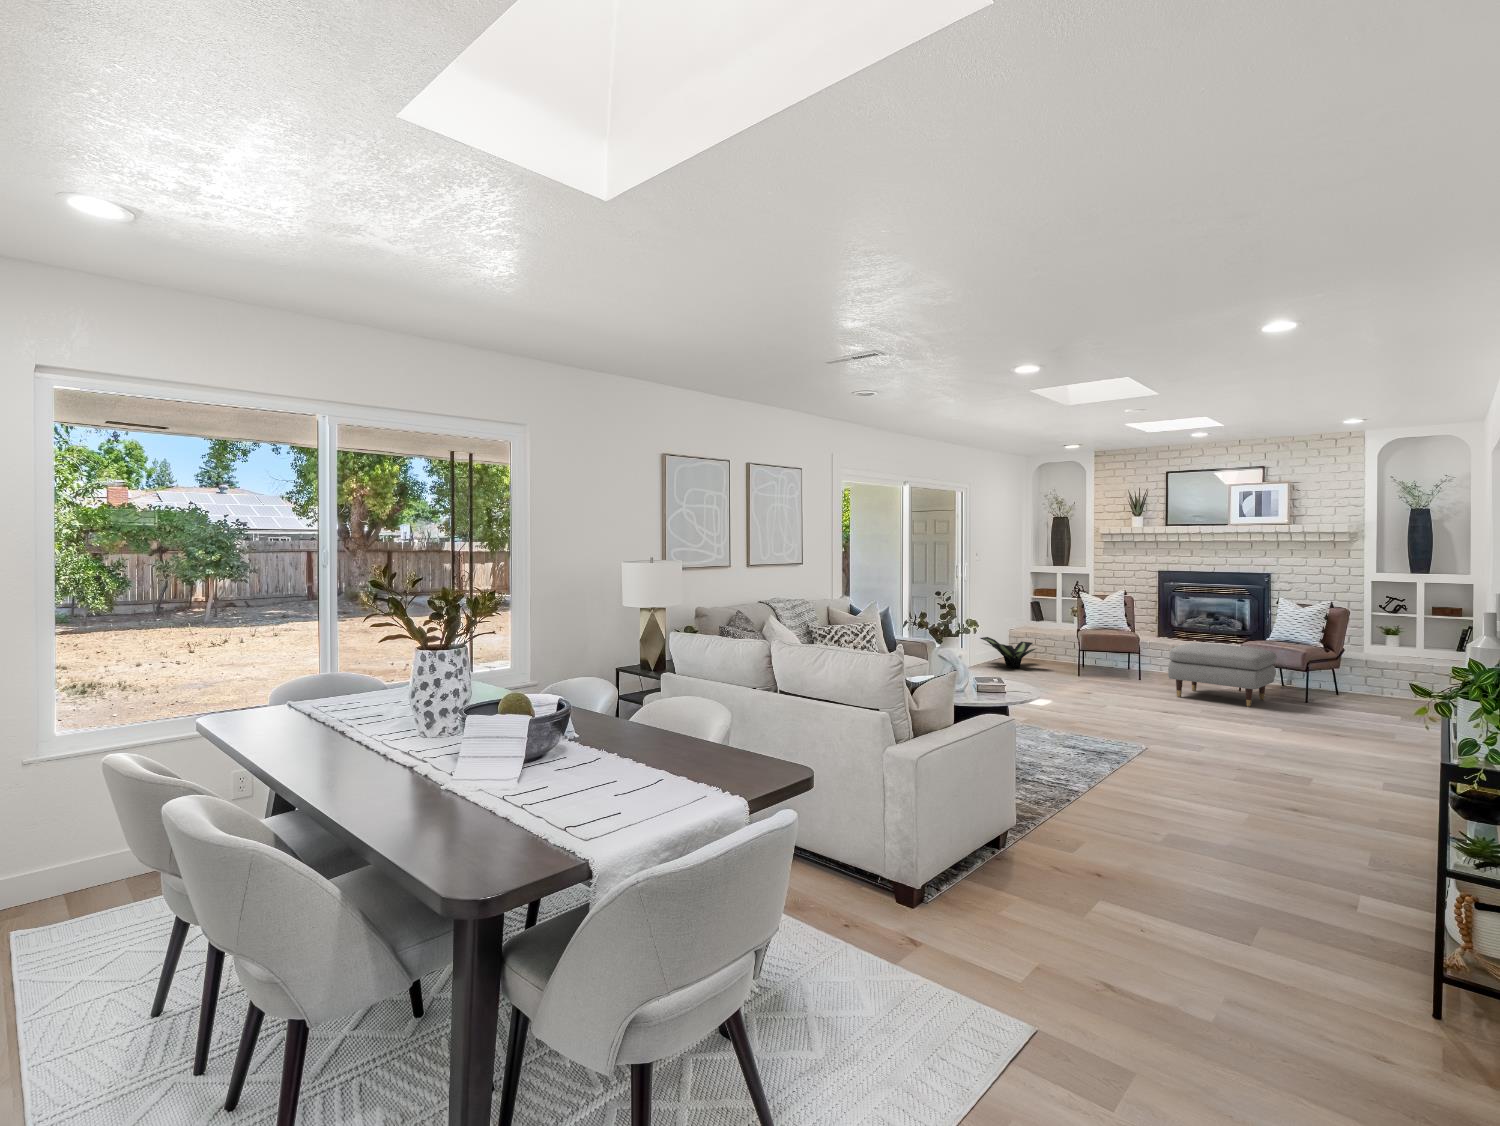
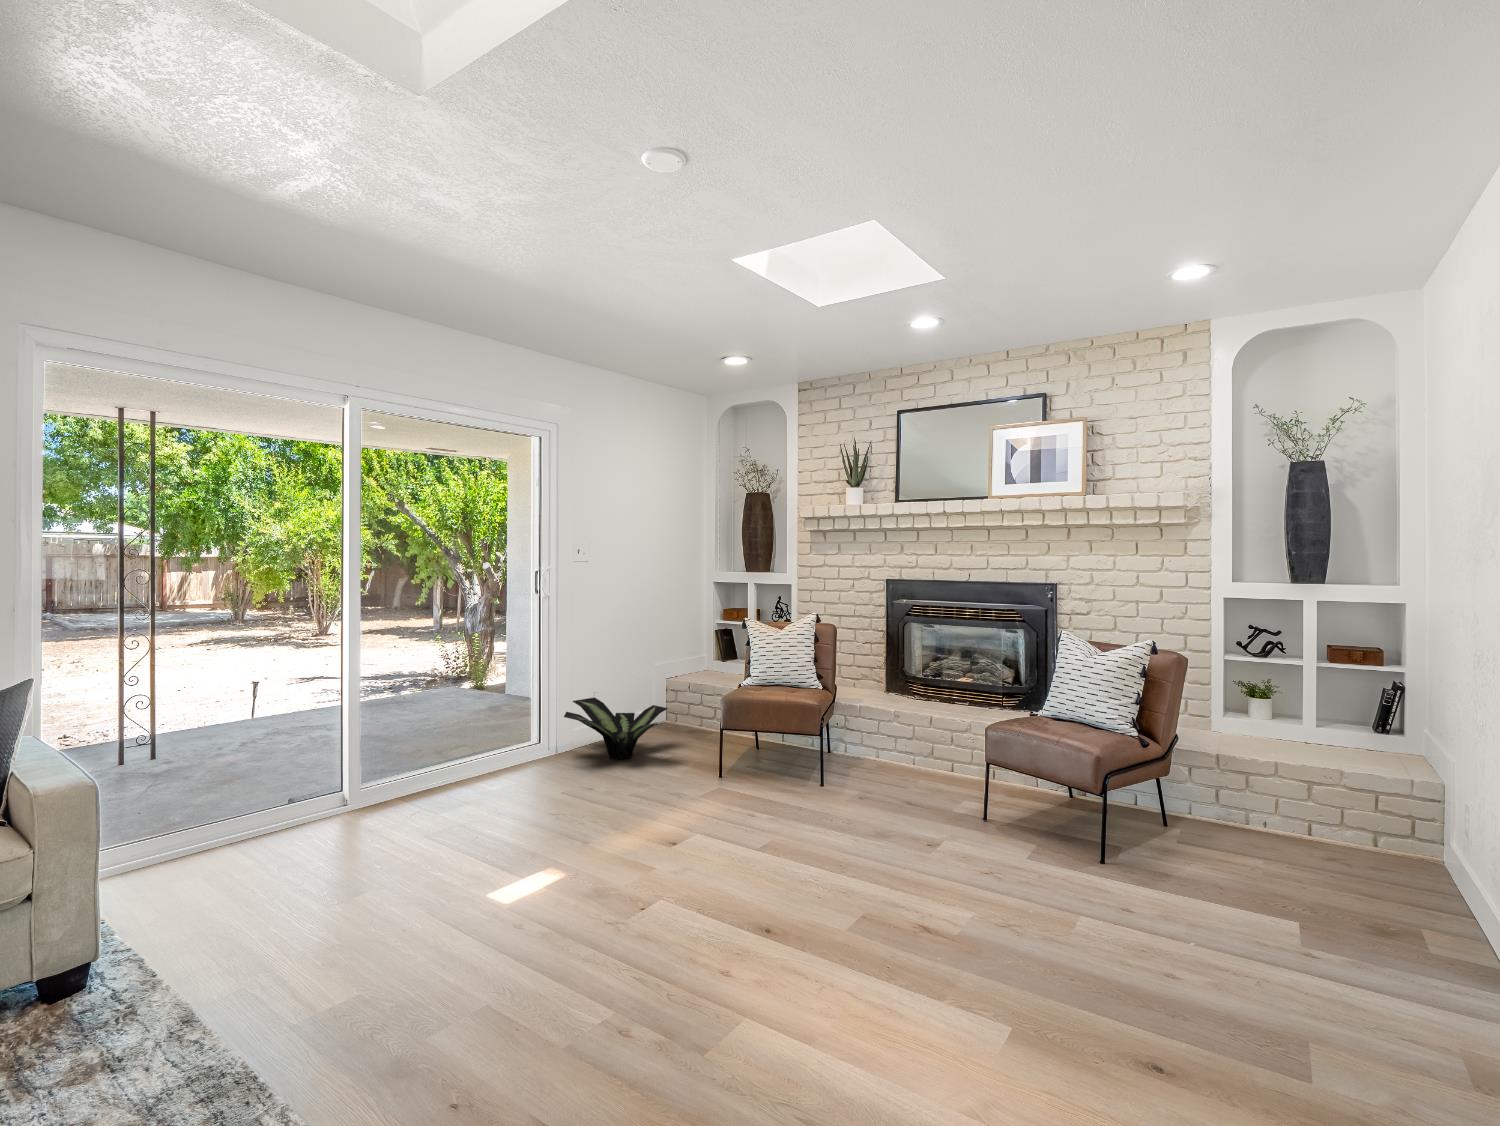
ottoman: present [1168,643,1277,707] -> none [821,728,1042,898]

